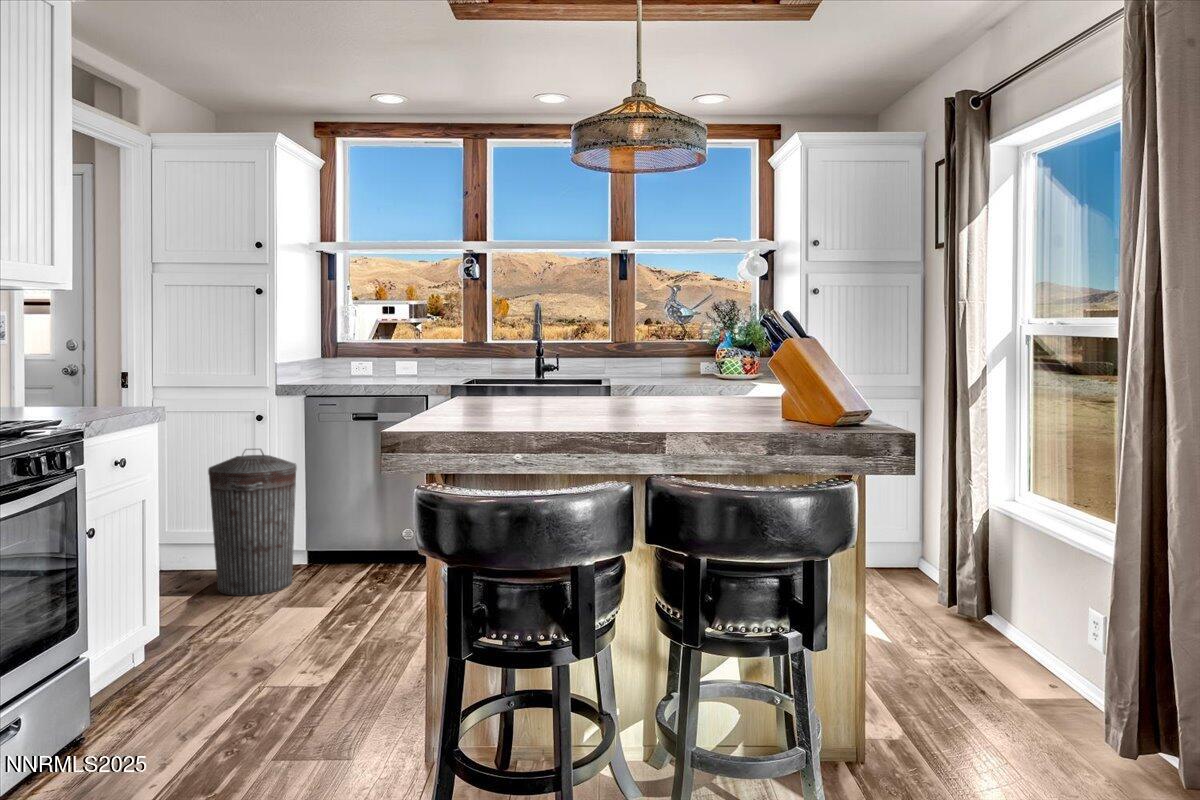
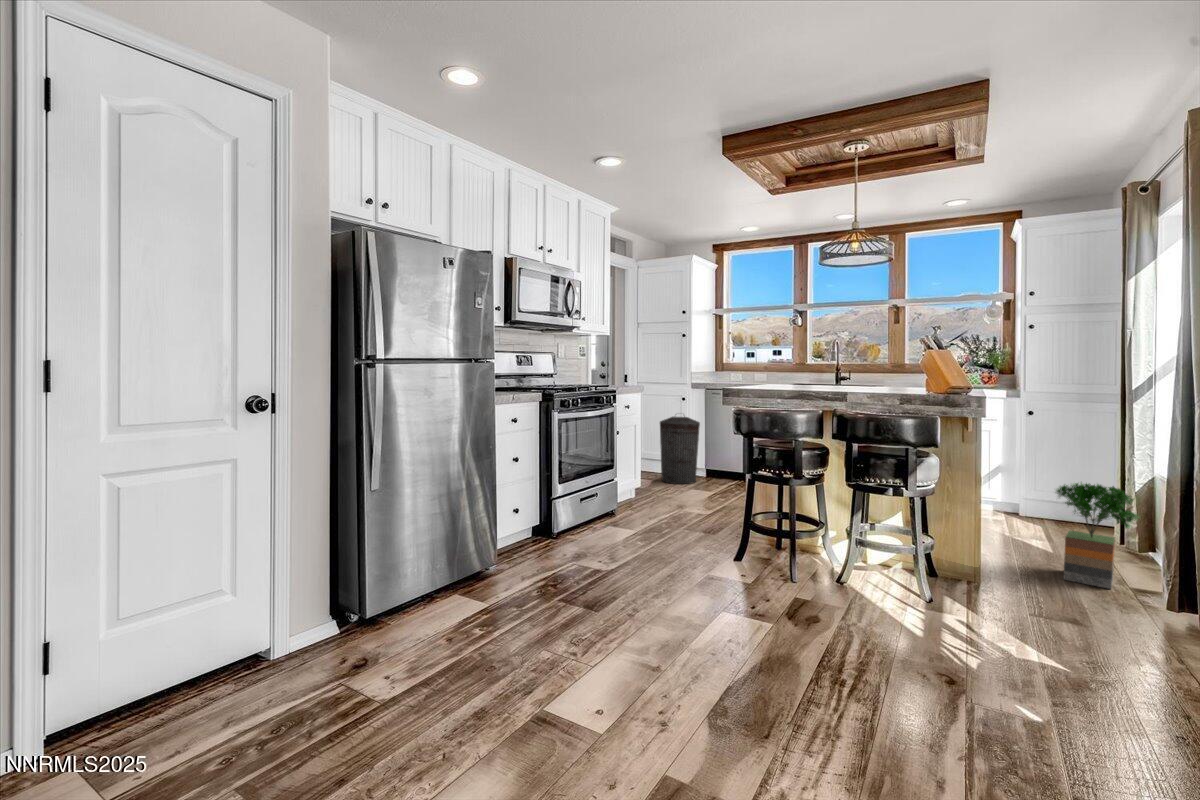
potted tree: none [923,549,1048,724] -> present [1056,483,1139,589]

